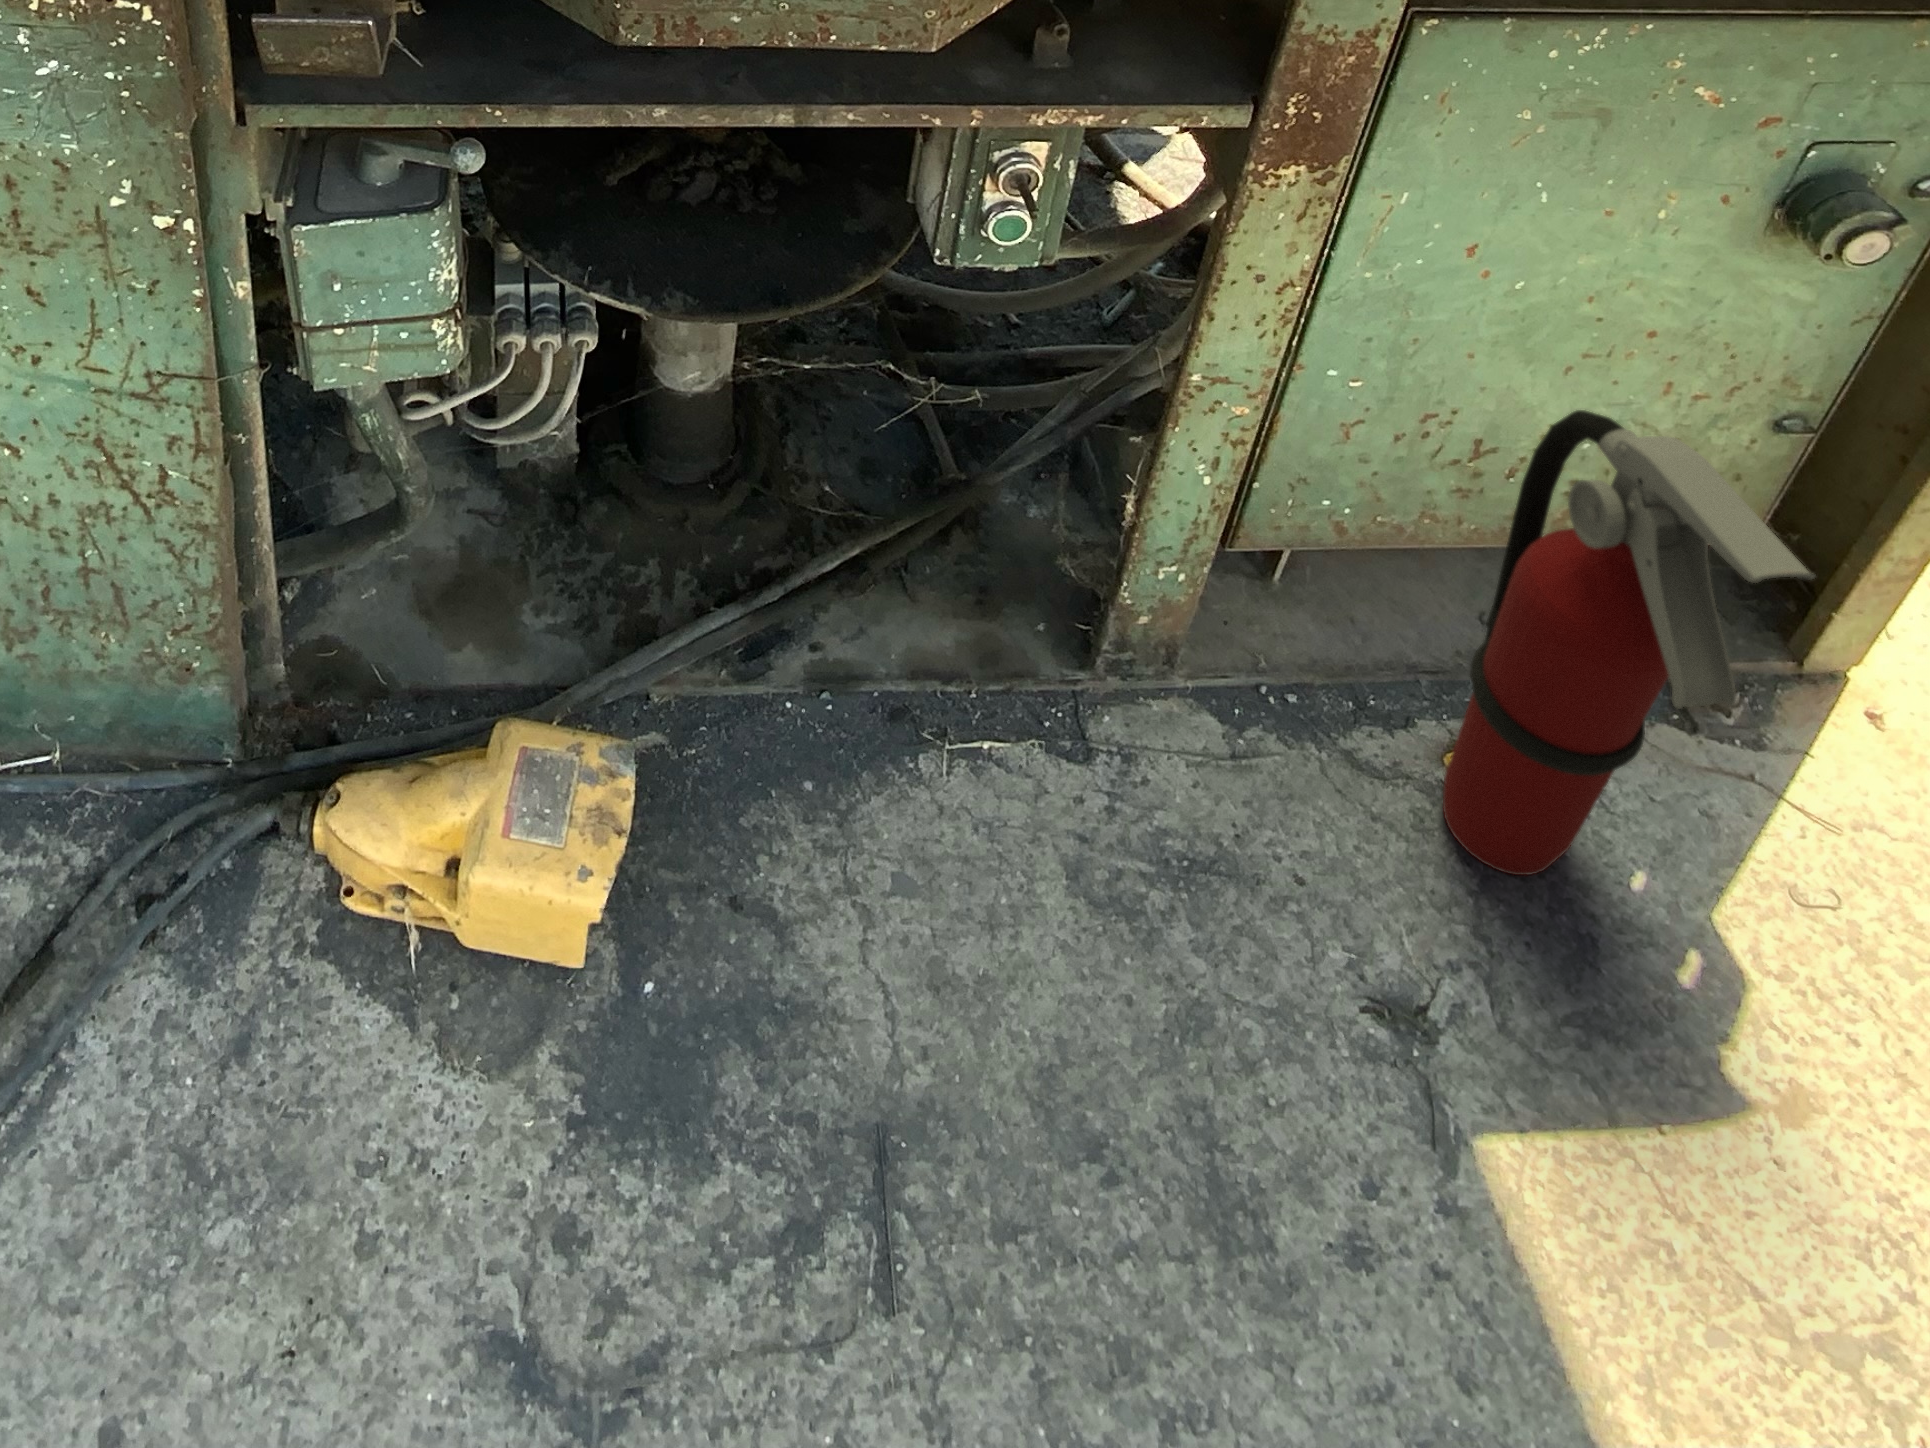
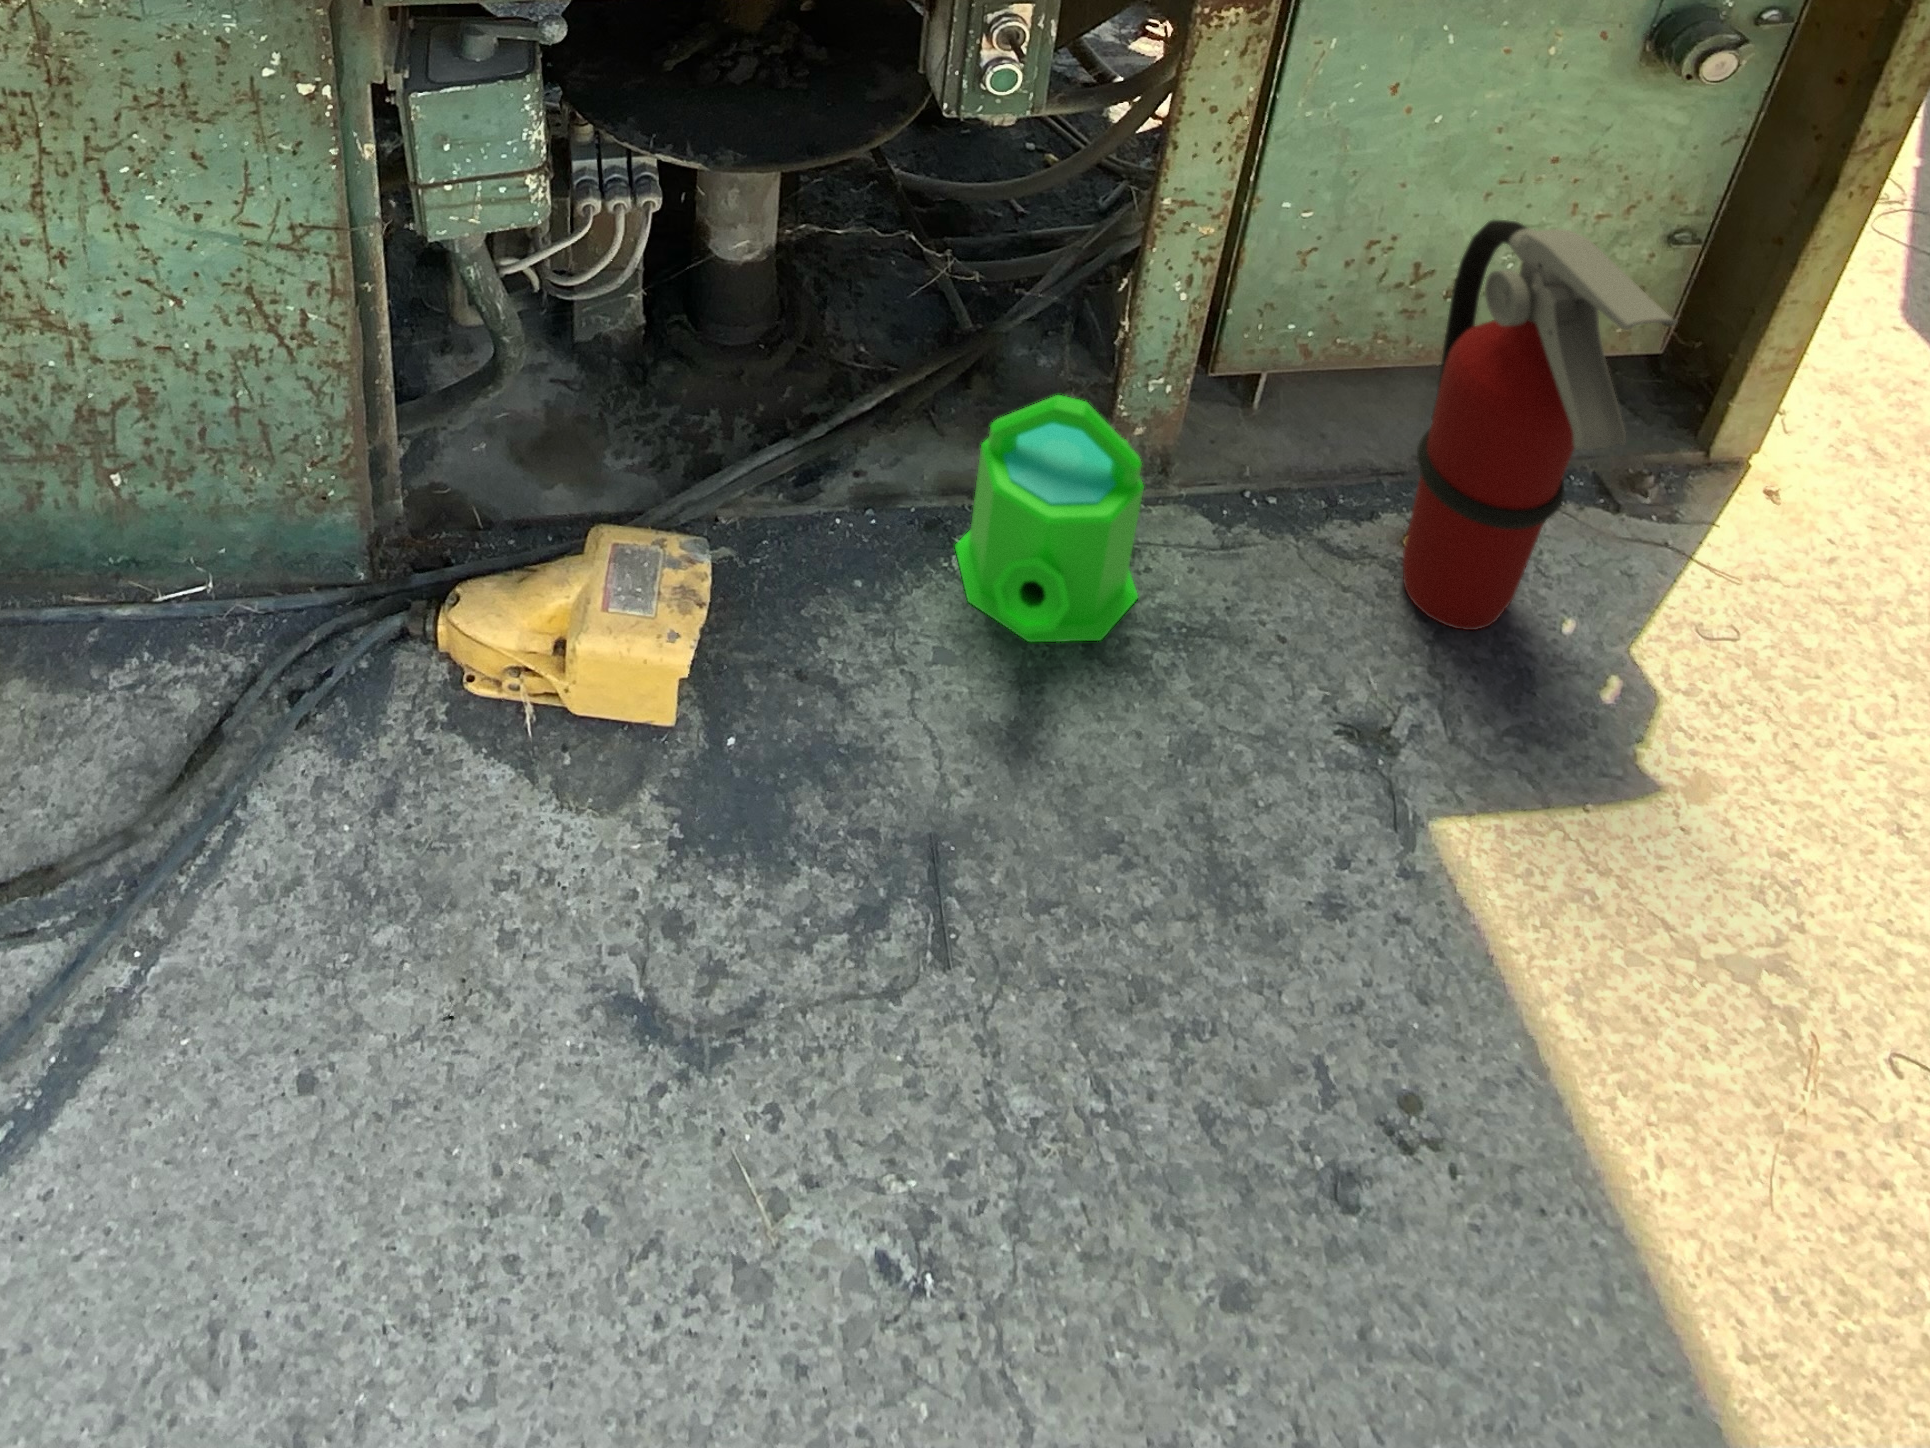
watering can: none [923,577,1149,880] -> present [955,395,1144,642]

